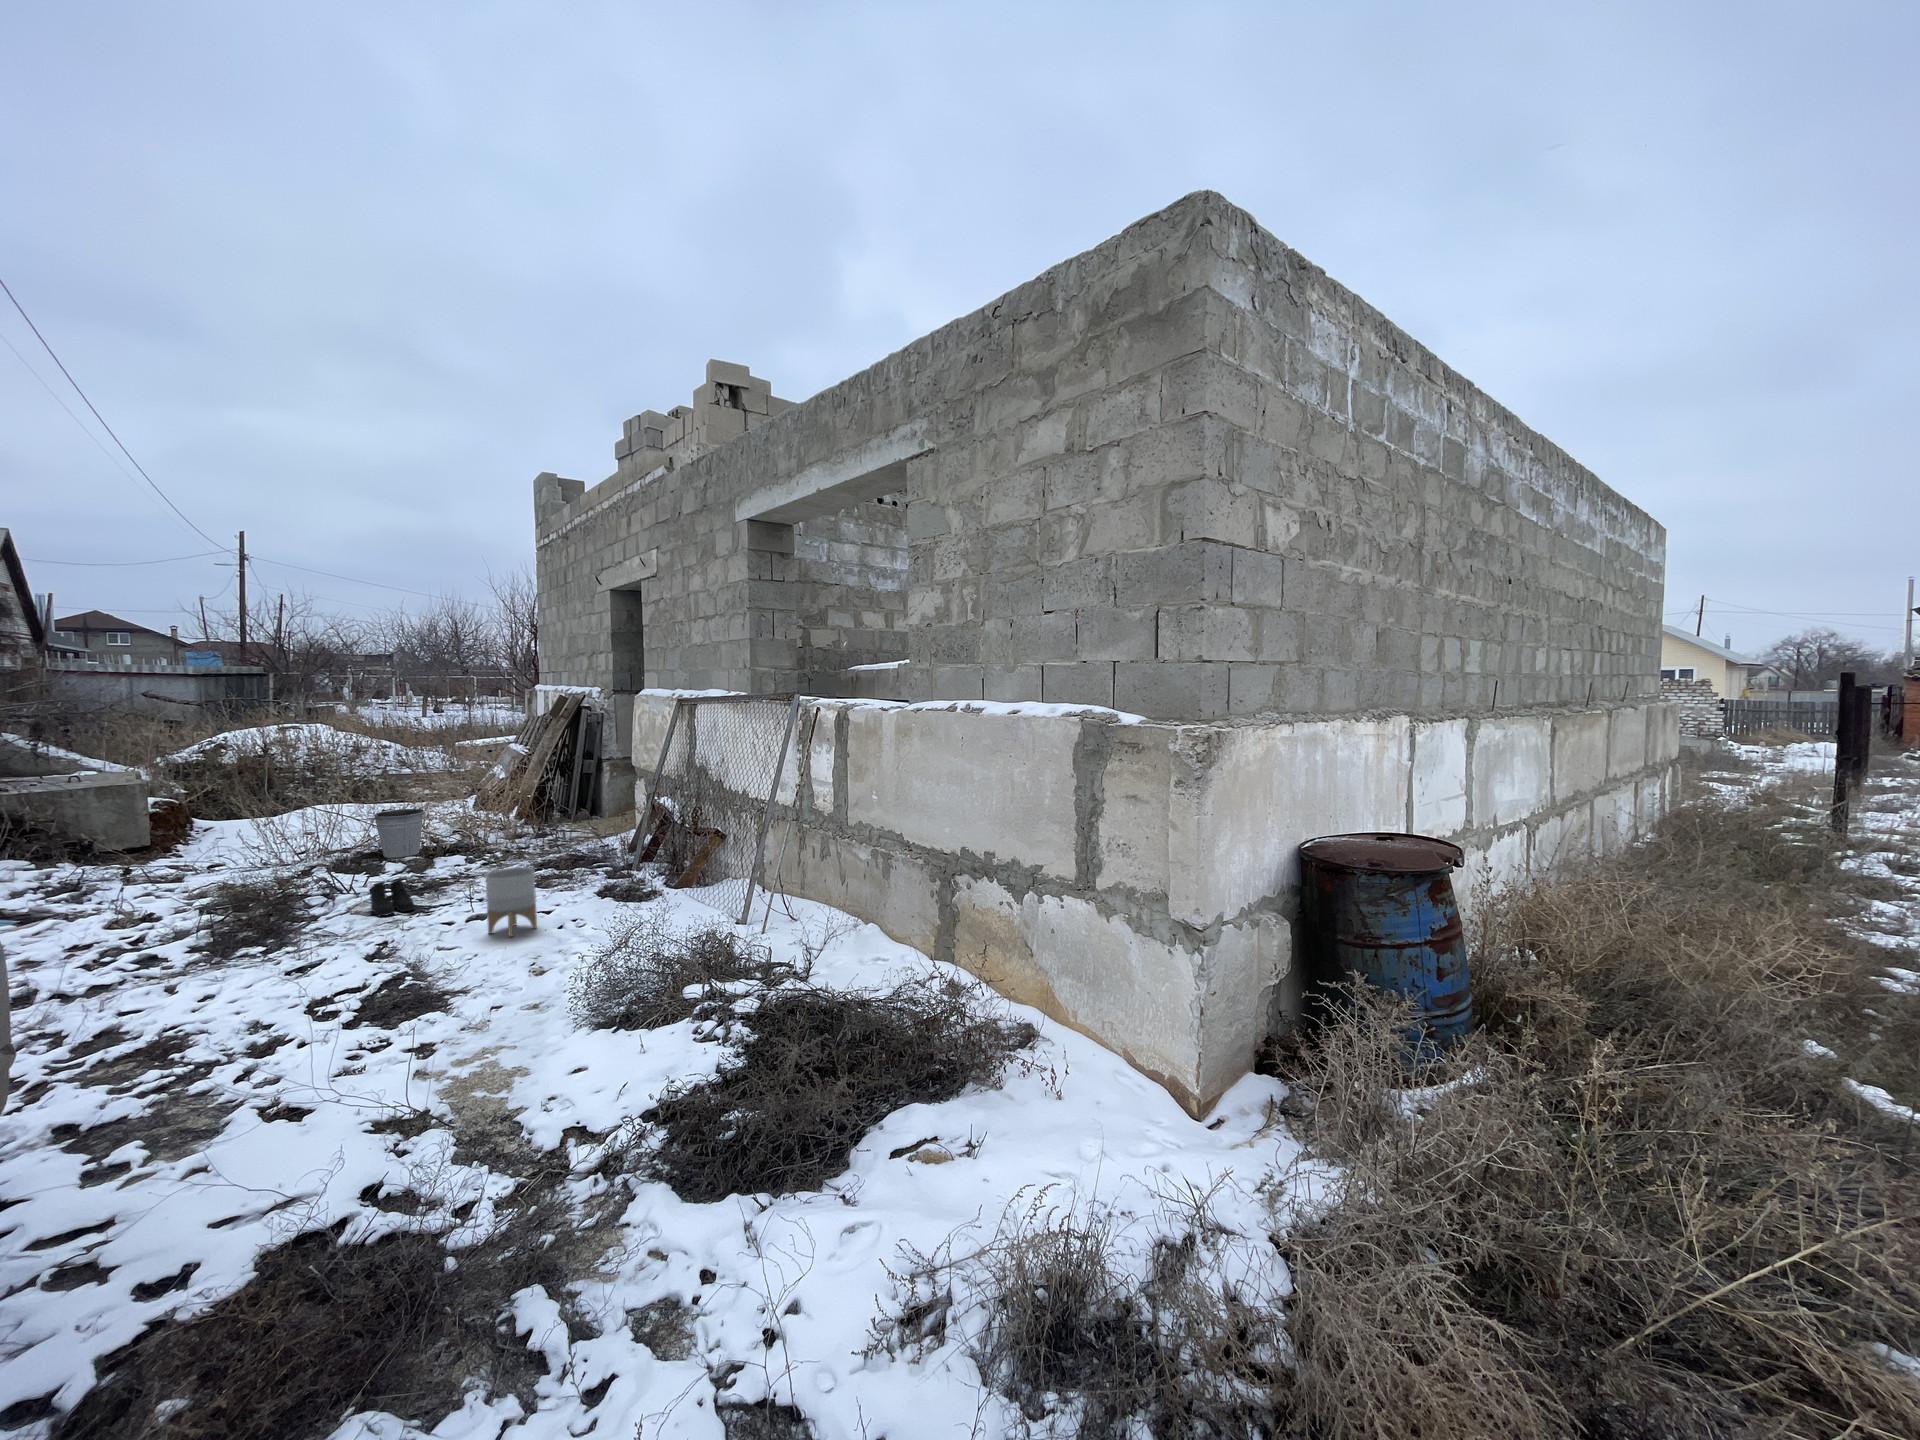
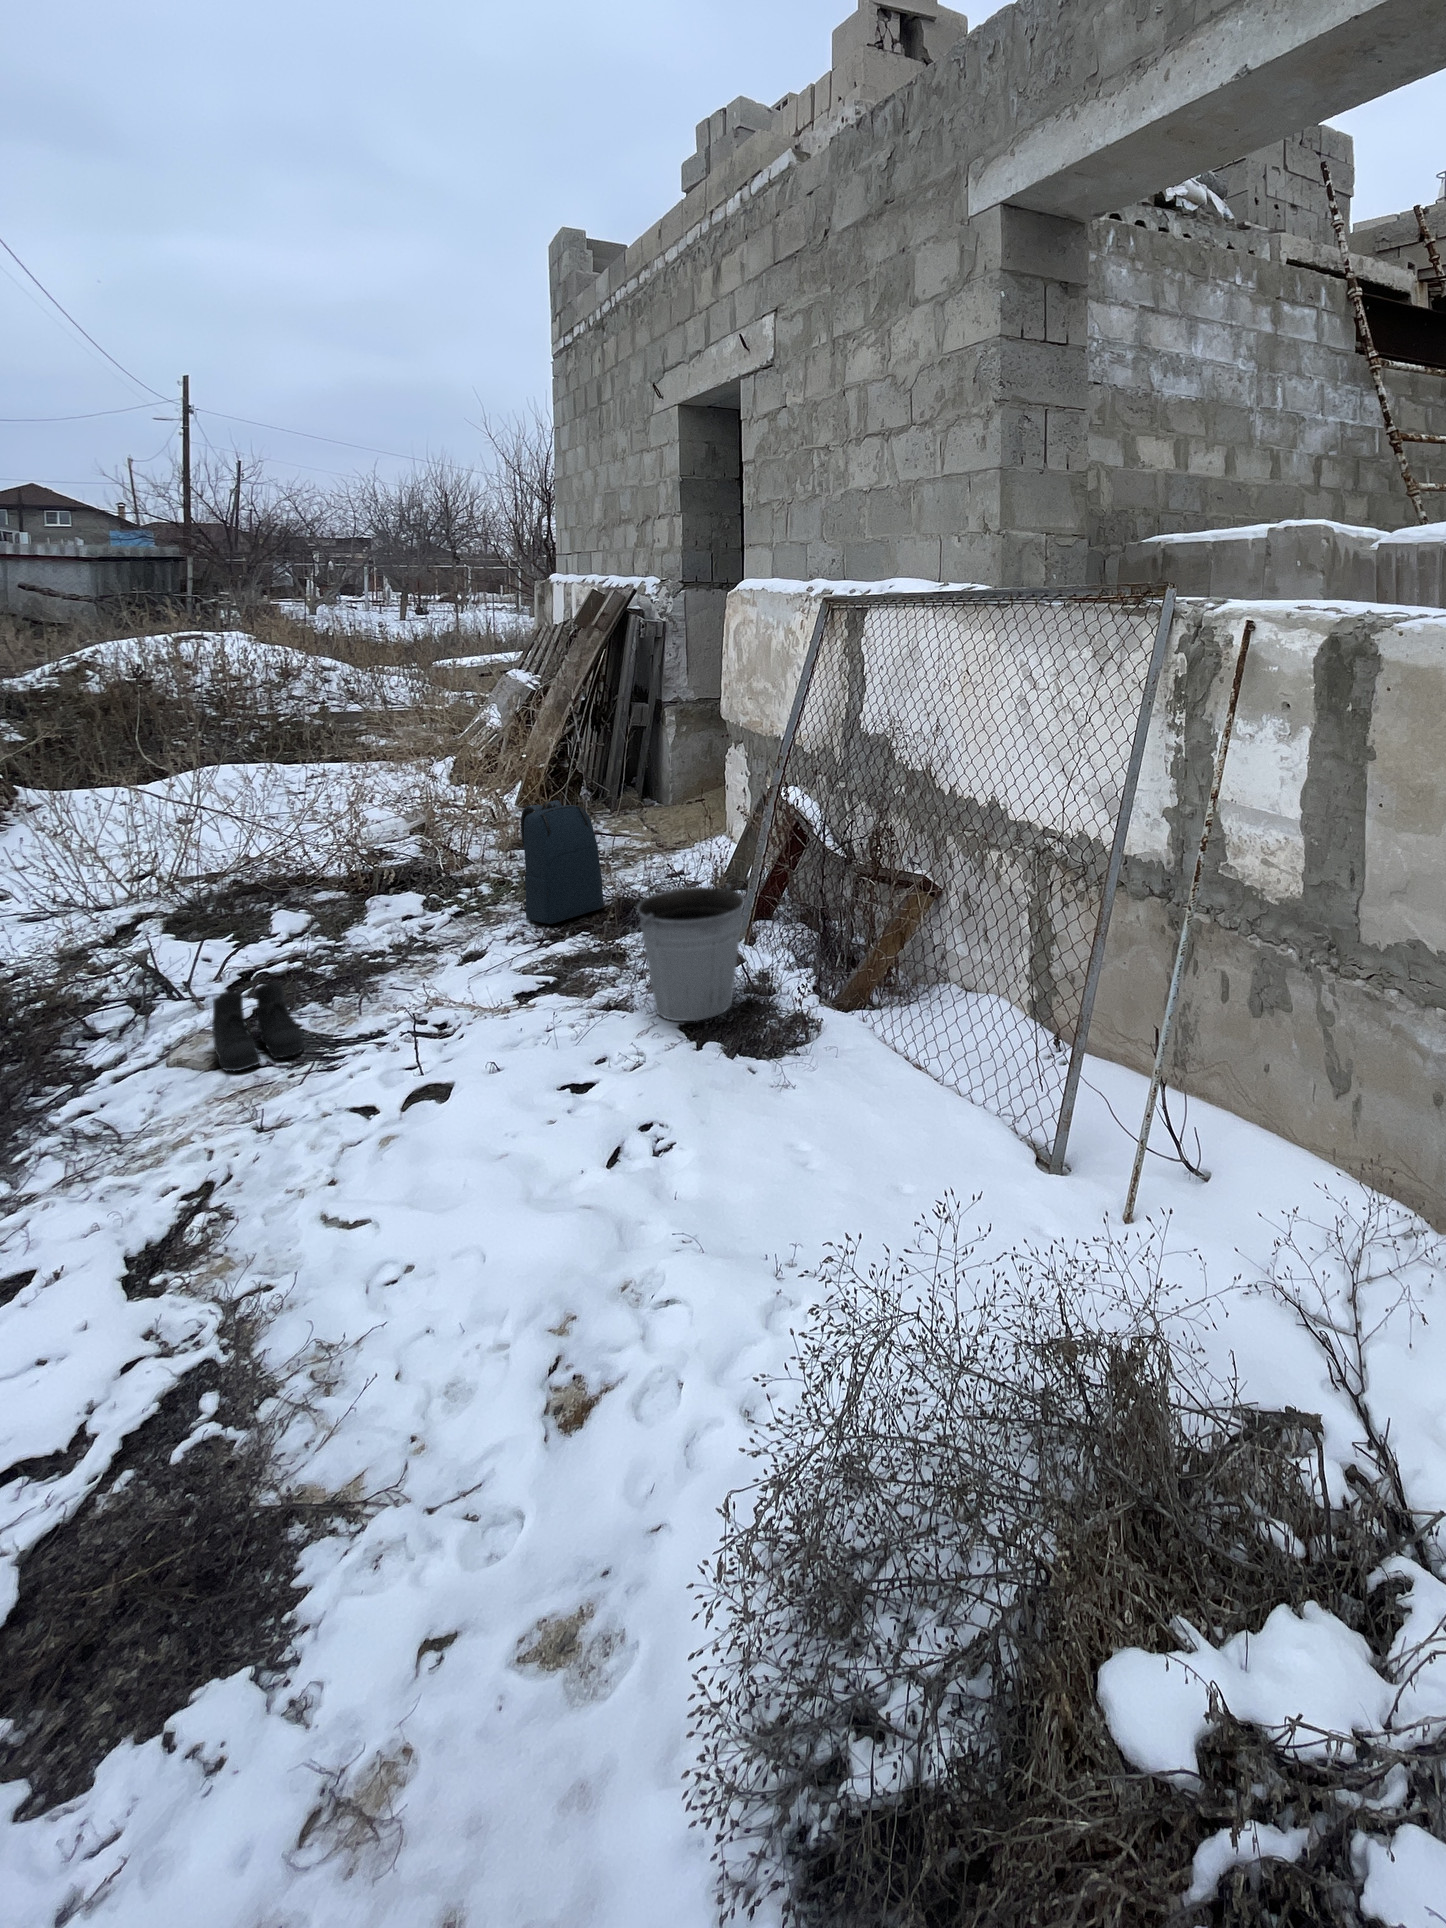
backpack: none [518,803,564,864] -> present [519,800,604,924]
bucket: present [372,807,424,858] -> present [634,885,745,1021]
planter: present [485,867,537,937] -> none [439,988,555,1171]

